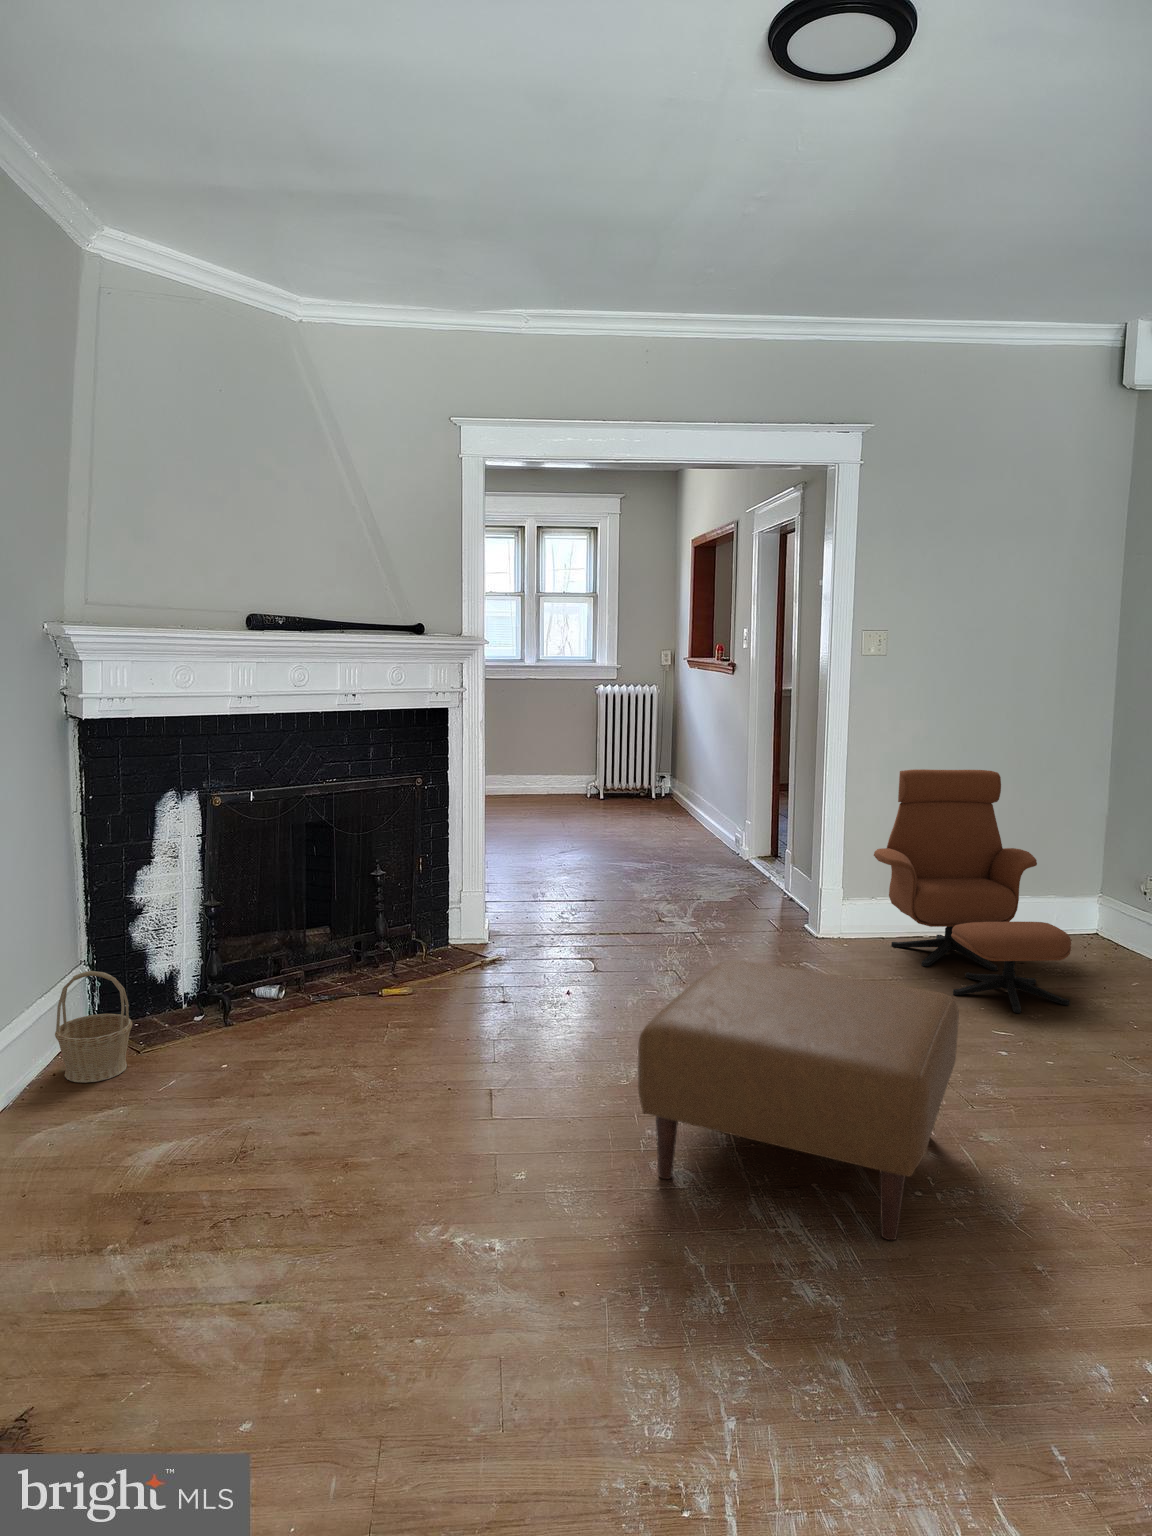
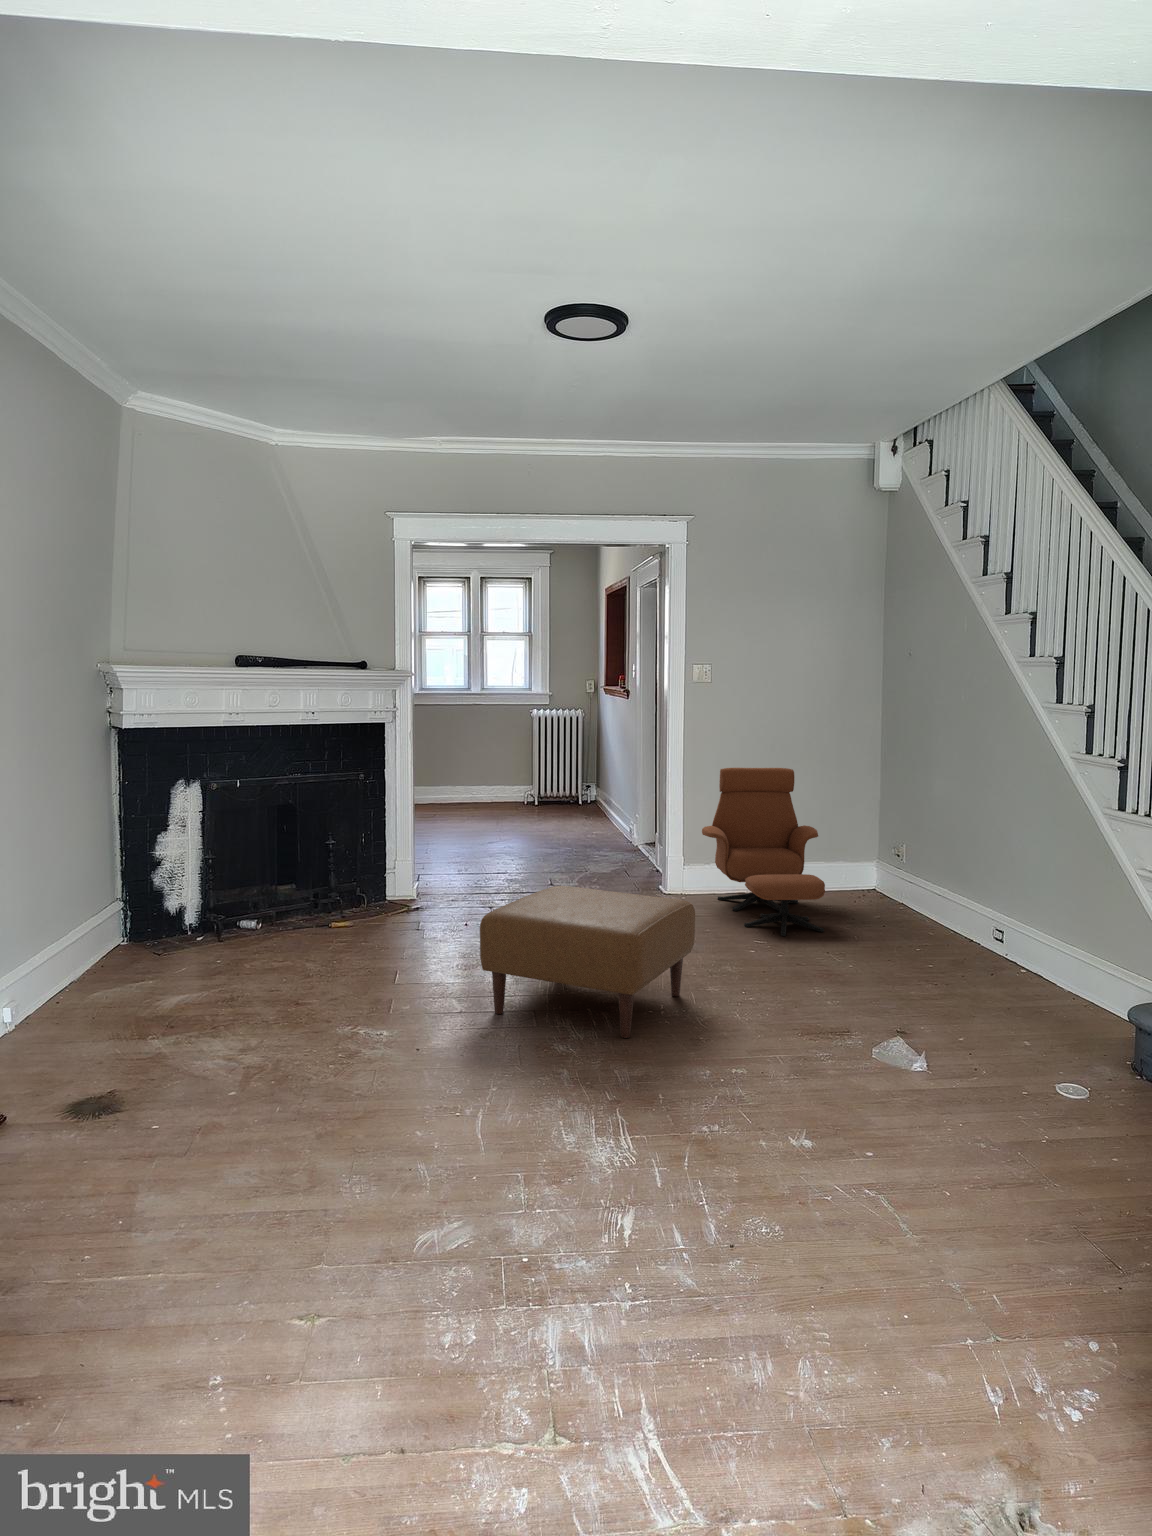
basket: present [55,971,133,1083] -> none [103,897,155,972]

